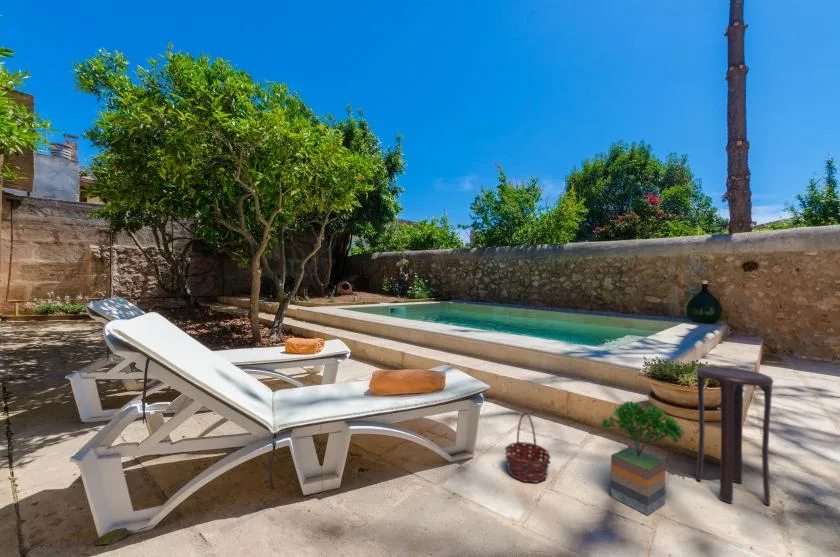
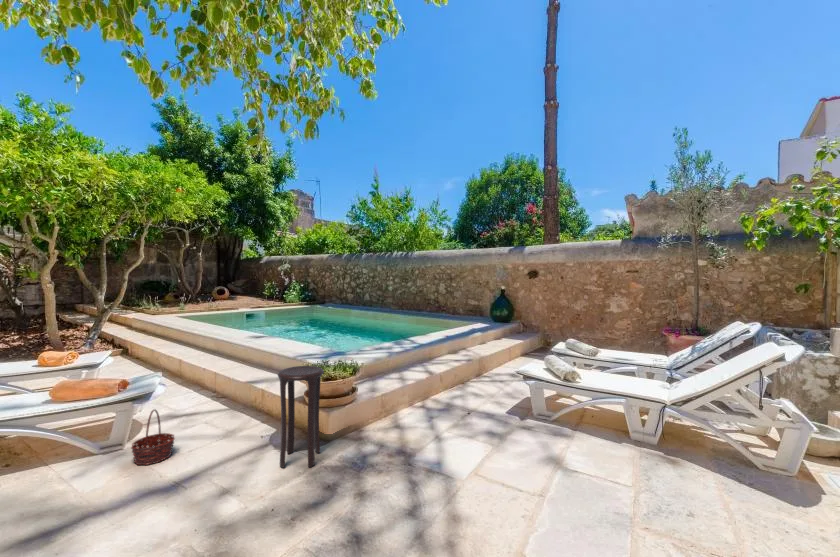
potted tree: present [601,401,685,516] -> none [184,395,244,482]

